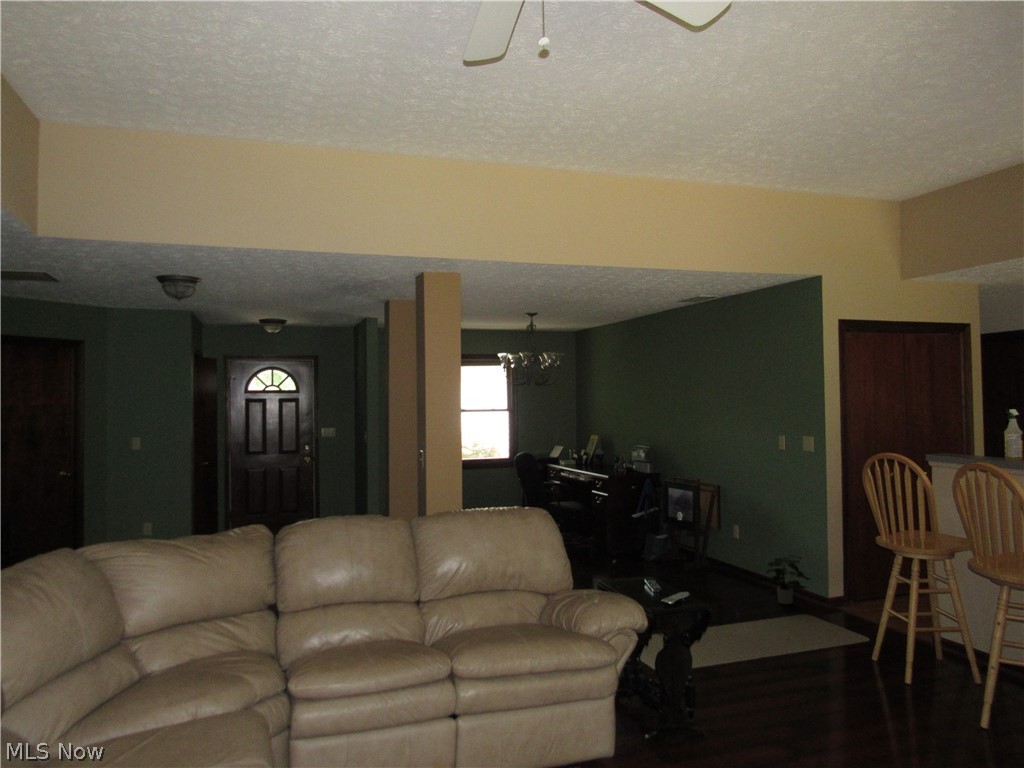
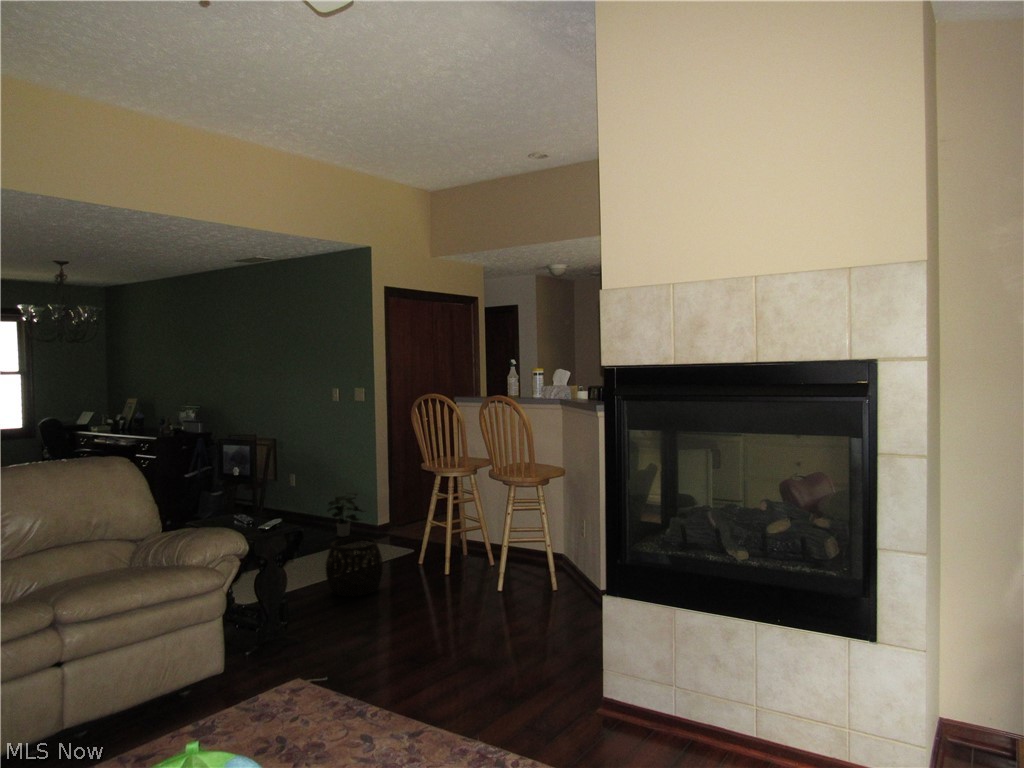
woven basket: none [748,616,819,692] -> present [326,537,383,597]

